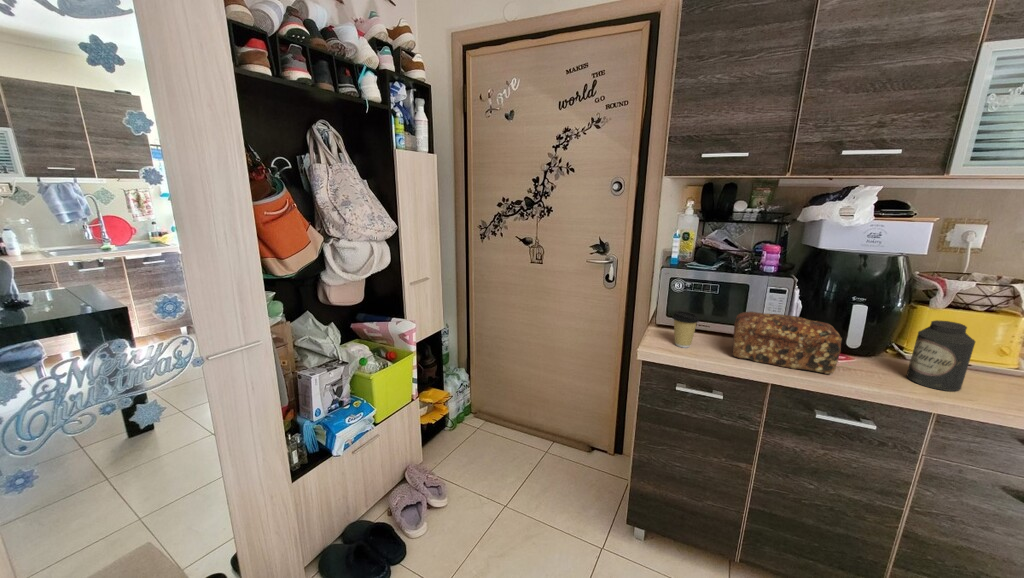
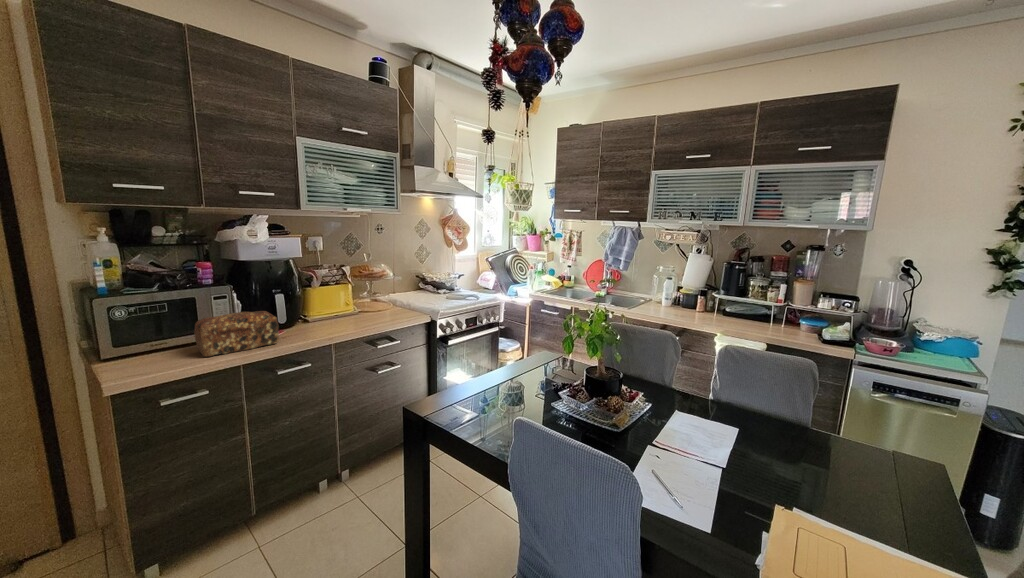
coffee cup: present [672,311,699,348] -> none [129,334,162,368]
canister: present [907,320,975,391] -> none [312,292,338,332]

